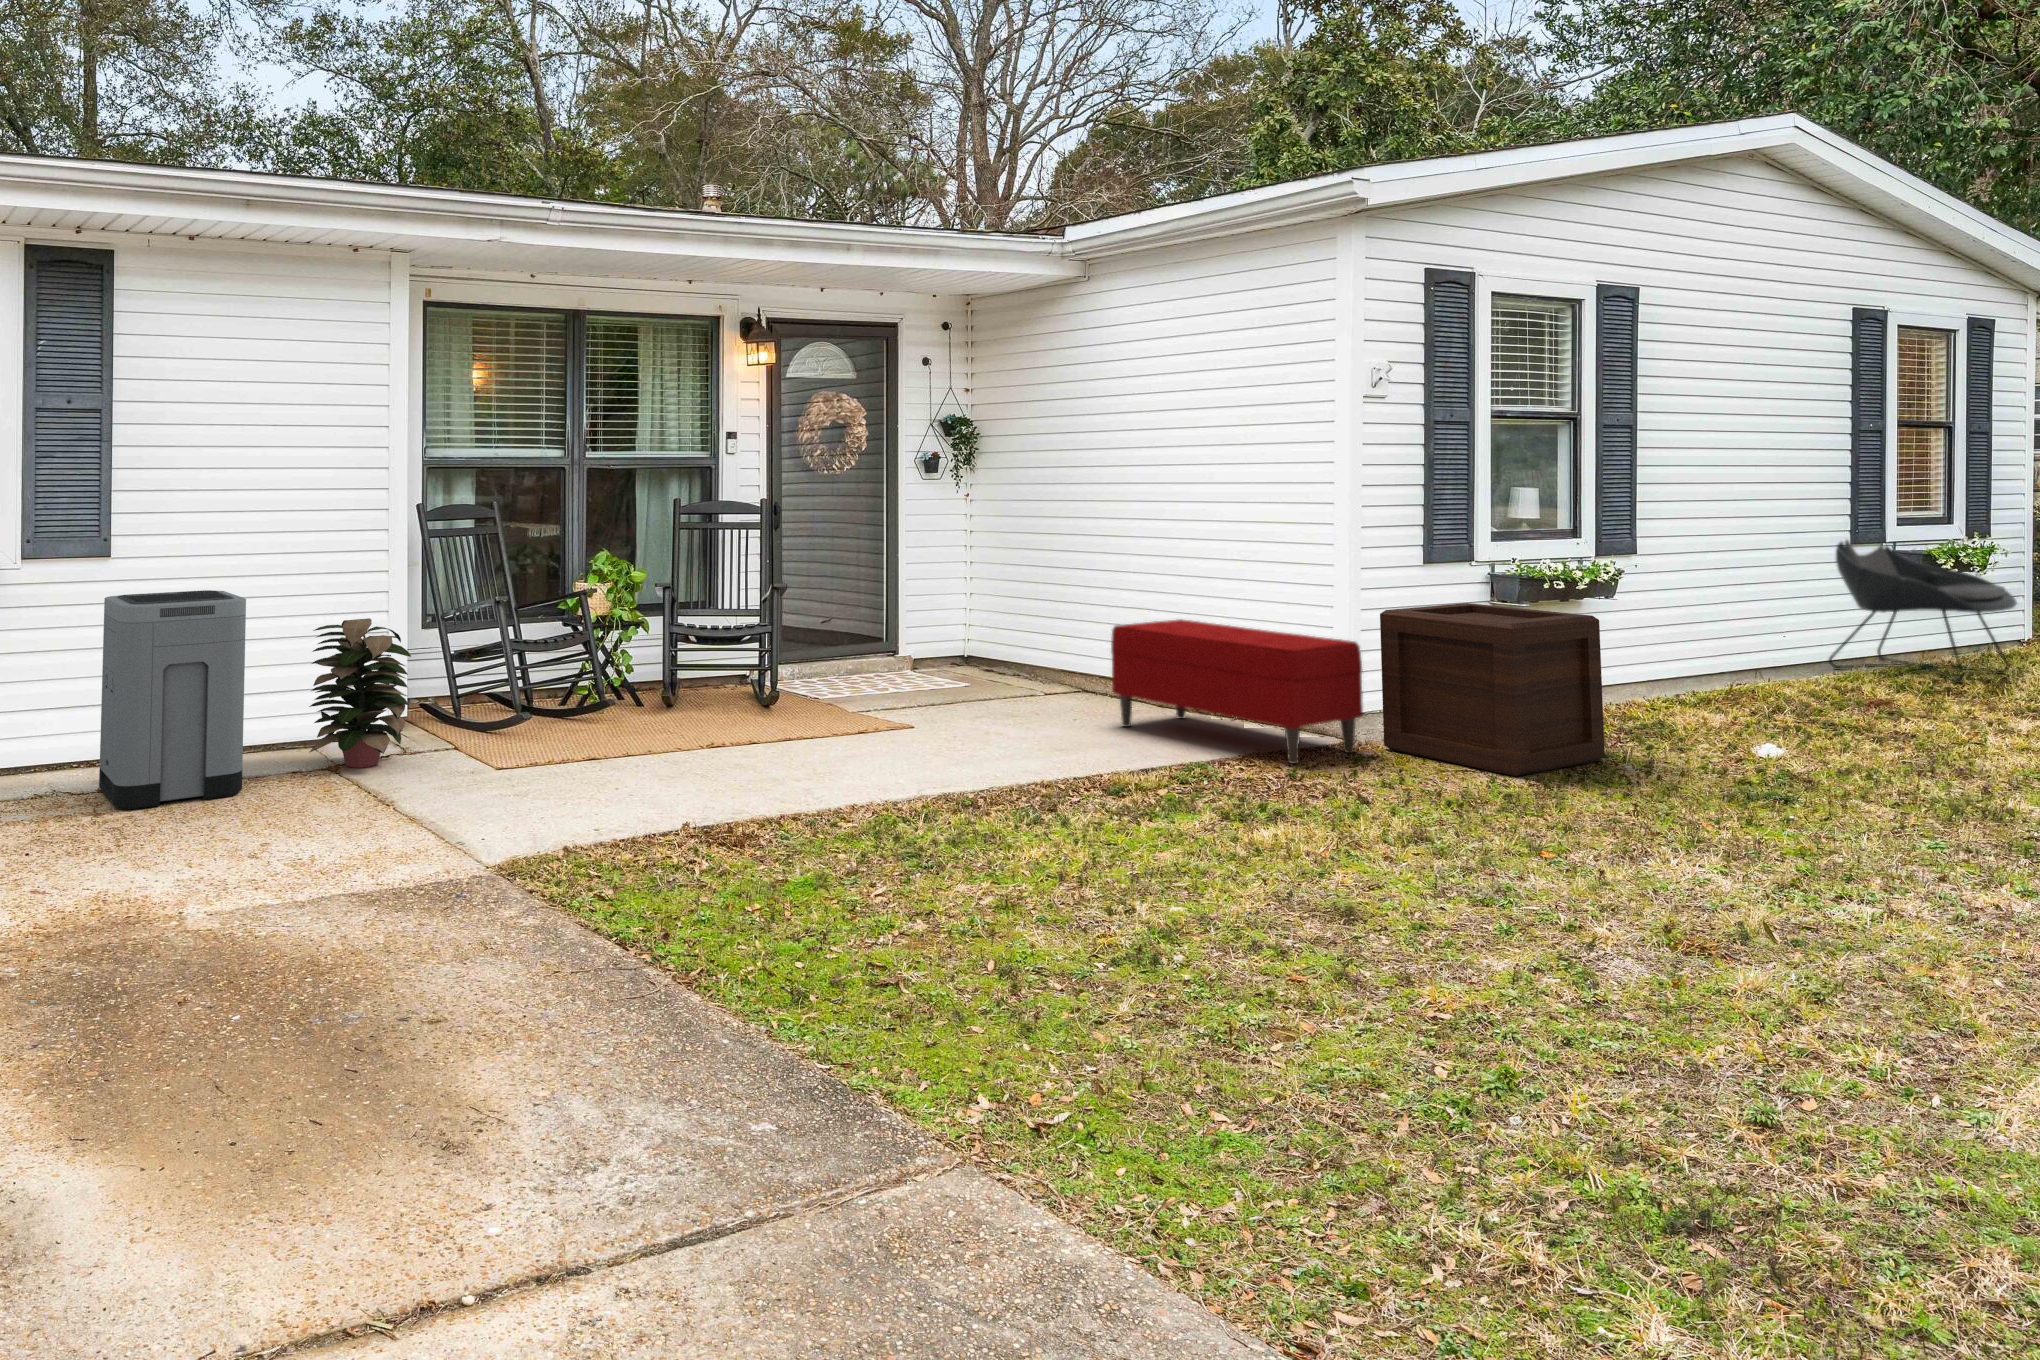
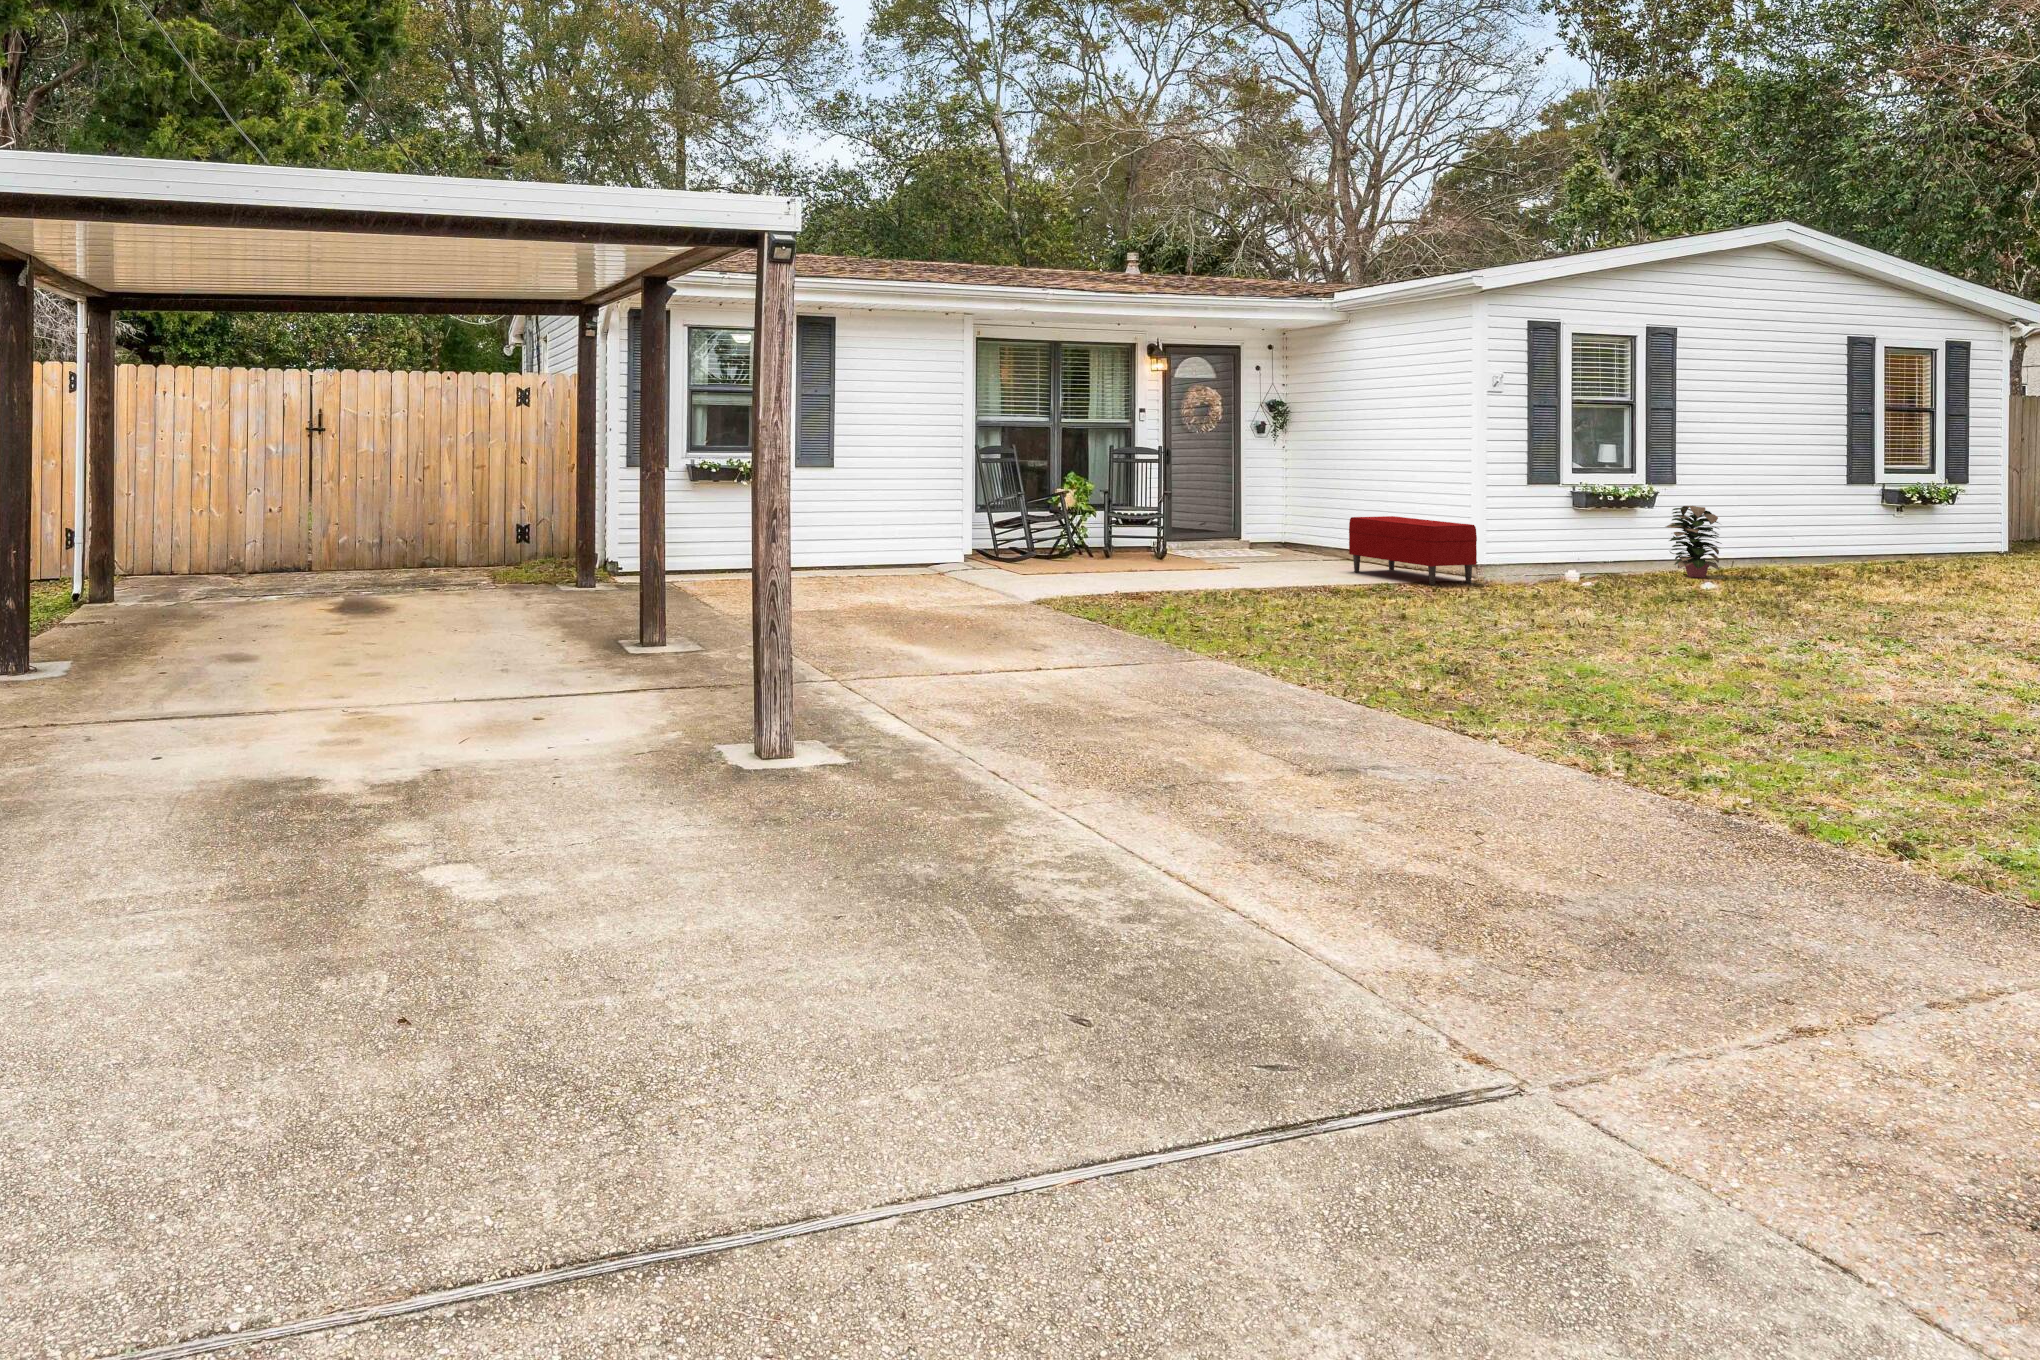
lounge chair: present [1829,540,2017,683] -> none [1844,472,1968,573]
trash can: present [99,590,246,809] -> none [840,484,907,579]
wooden crate: present [1380,603,1605,776] -> none [1489,508,1606,592]
decorative plant: present [309,618,411,768] -> present [1666,506,1721,578]

